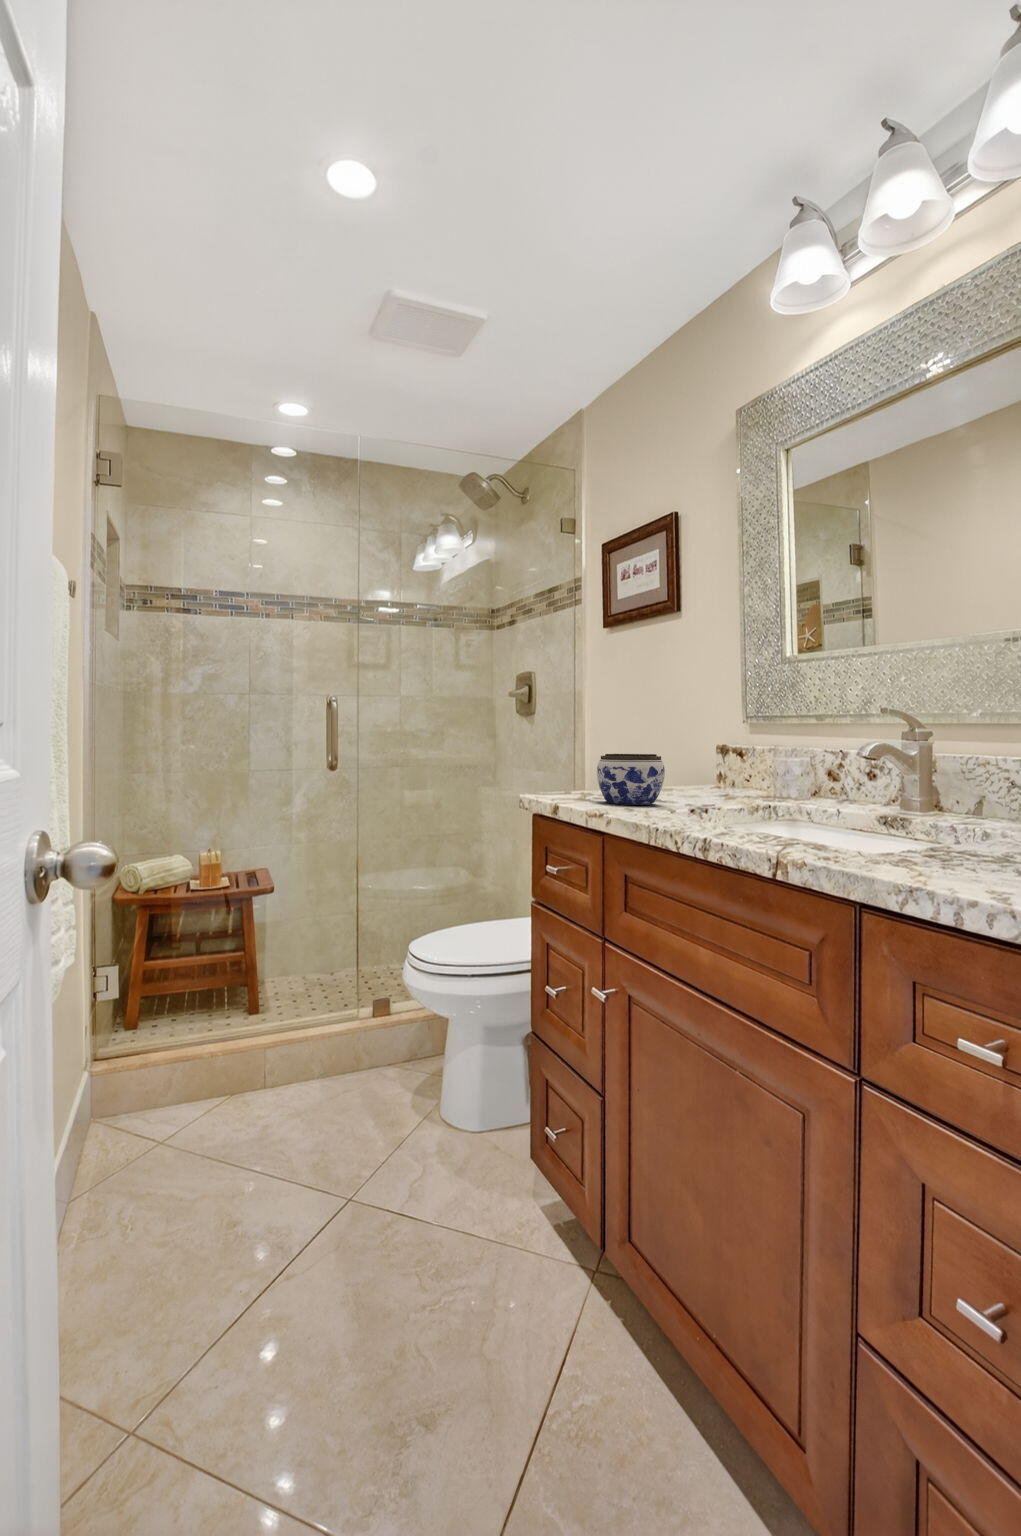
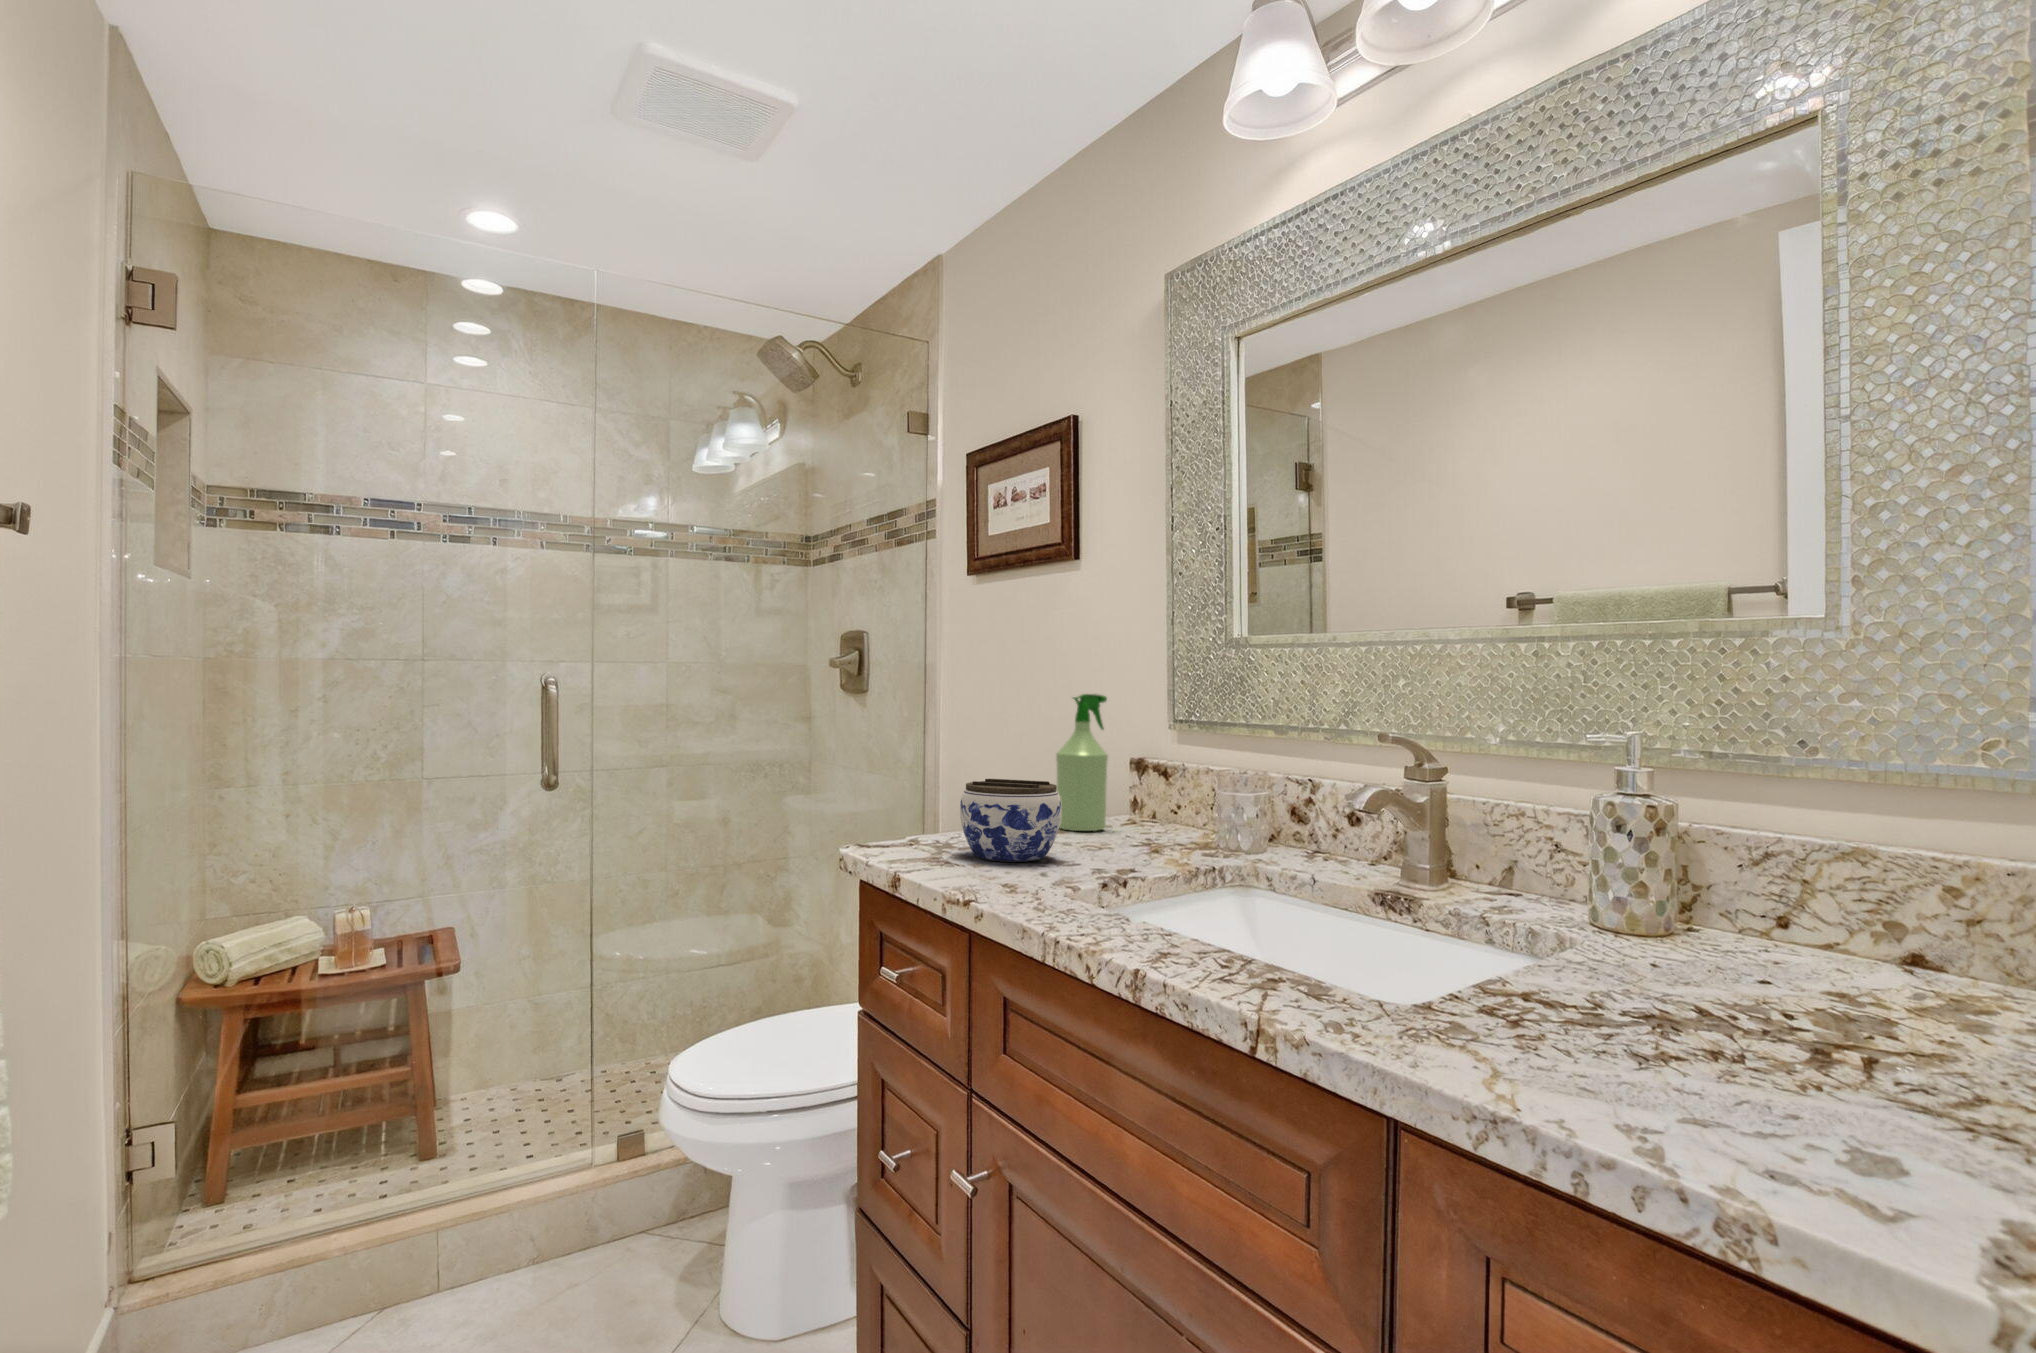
spray bottle: none [663,704,700,796] -> present [1056,694,1108,831]

